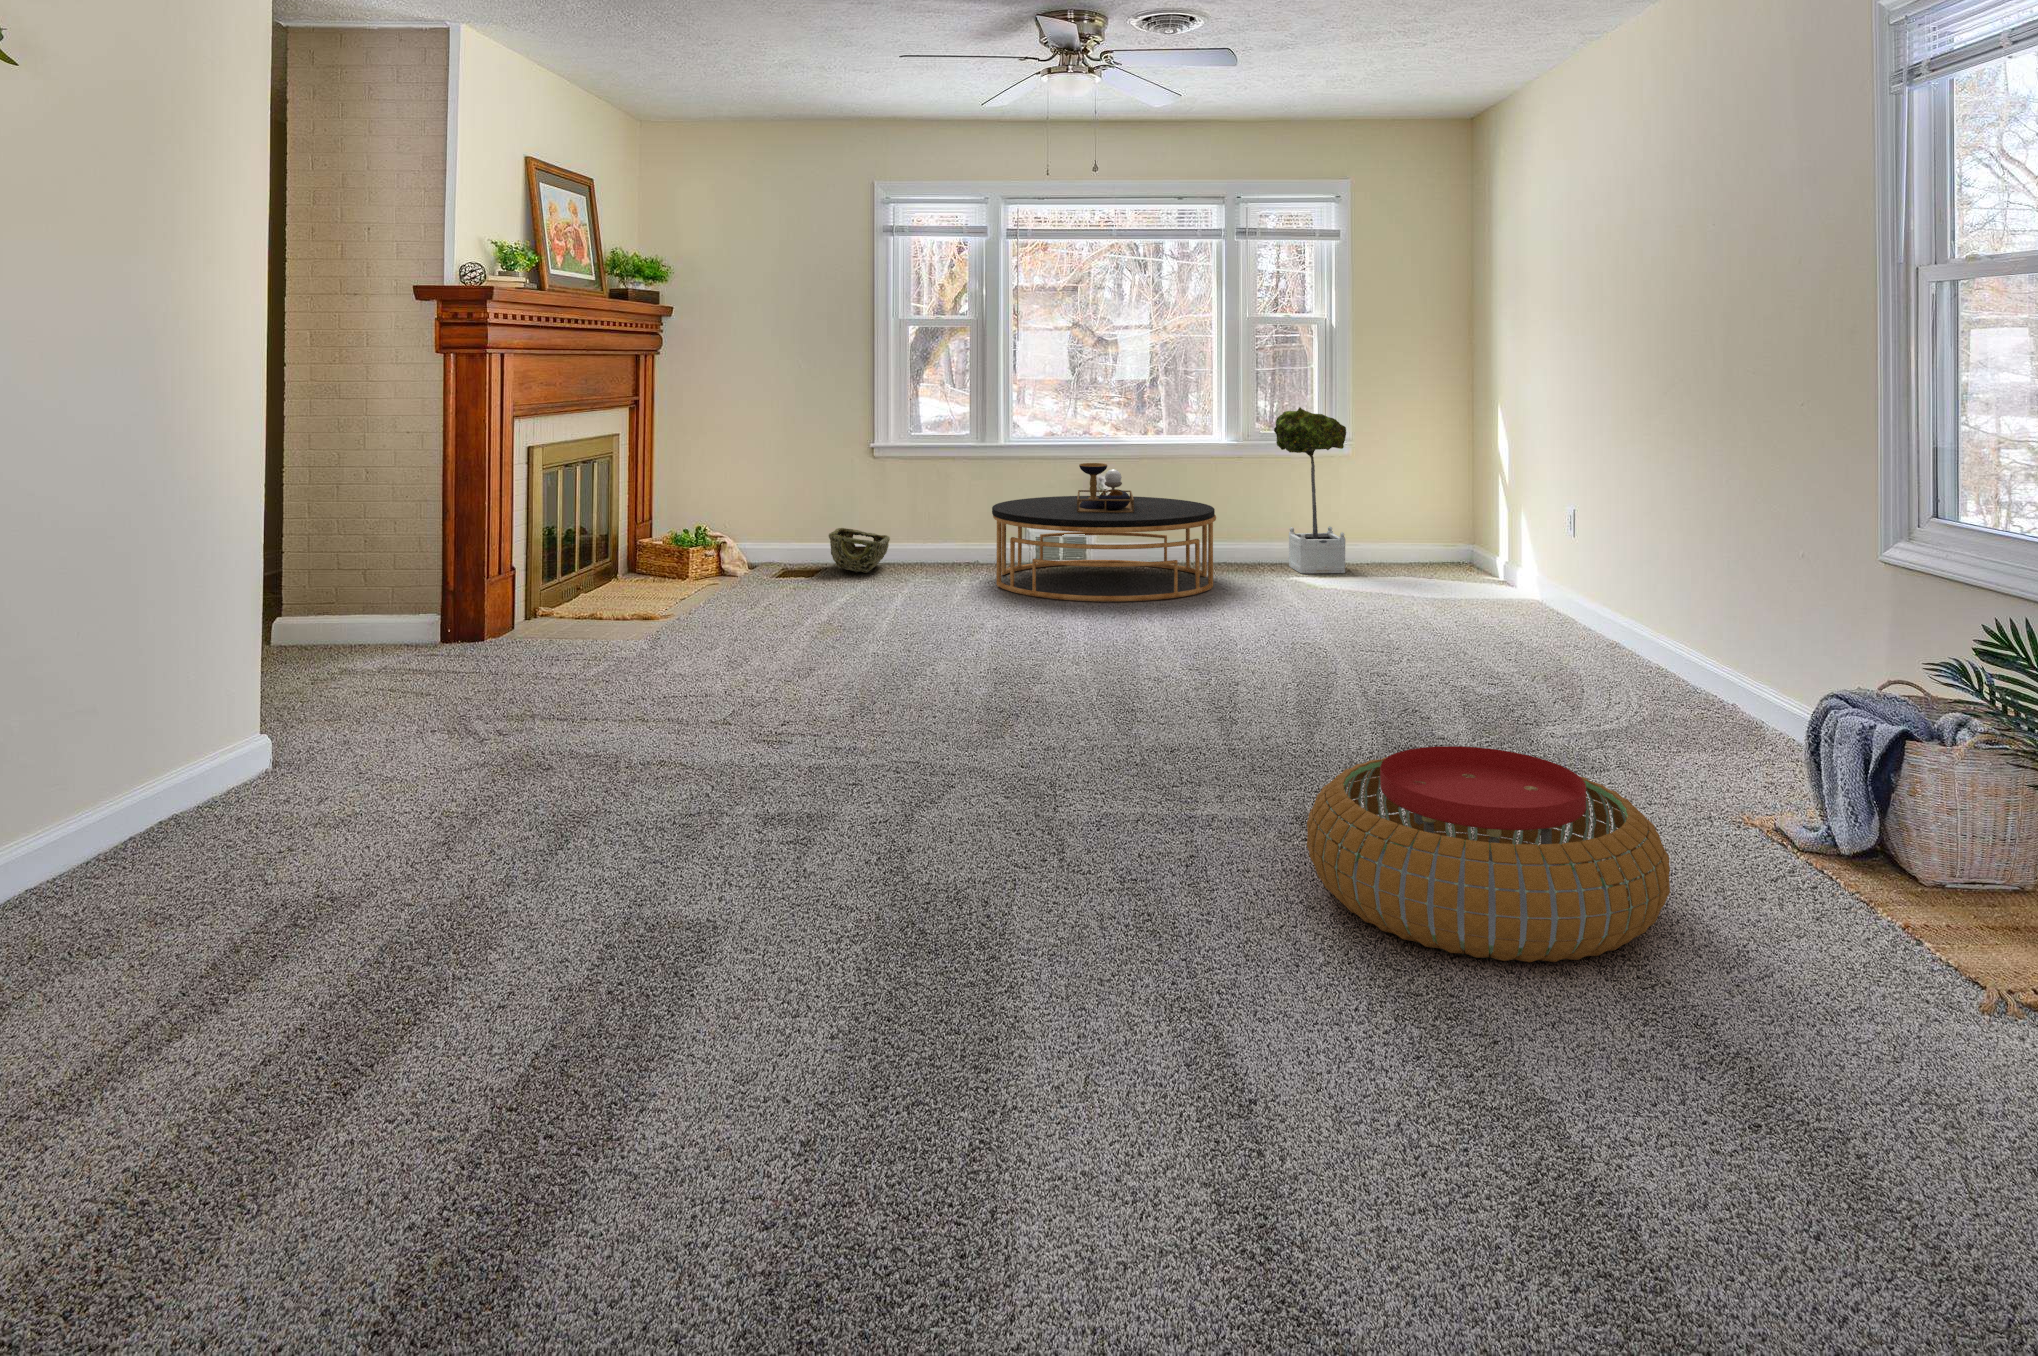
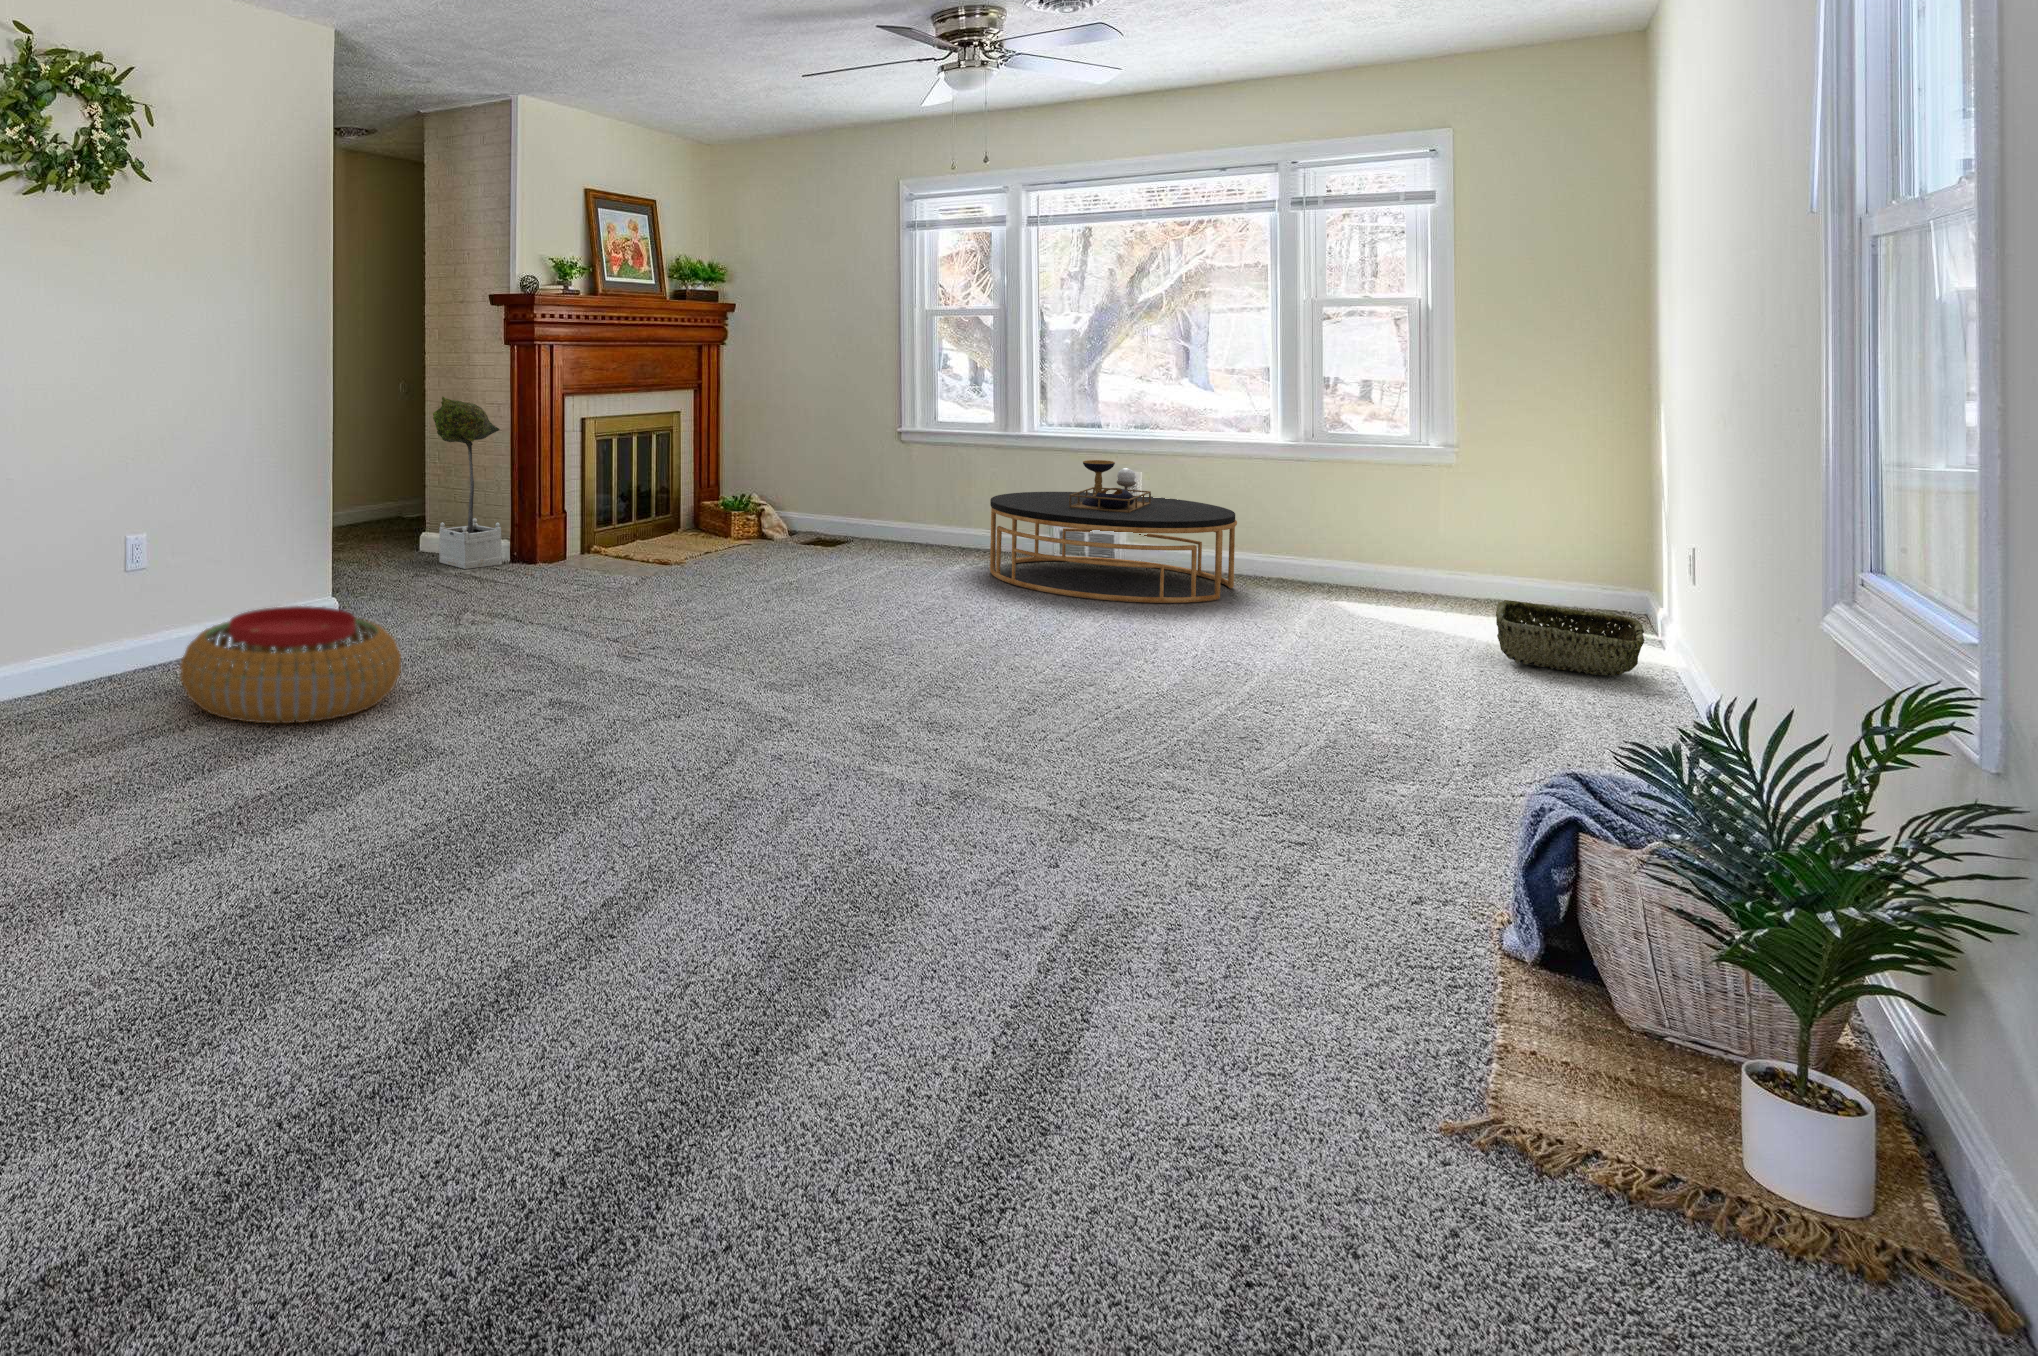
potted tree: present [1274,407,1346,573] -> present [433,397,502,569]
woven basket: present [829,528,890,573] -> present [1496,600,1644,676]
pouf: present [1307,746,1670,962] -> present [180,606,401,723]

